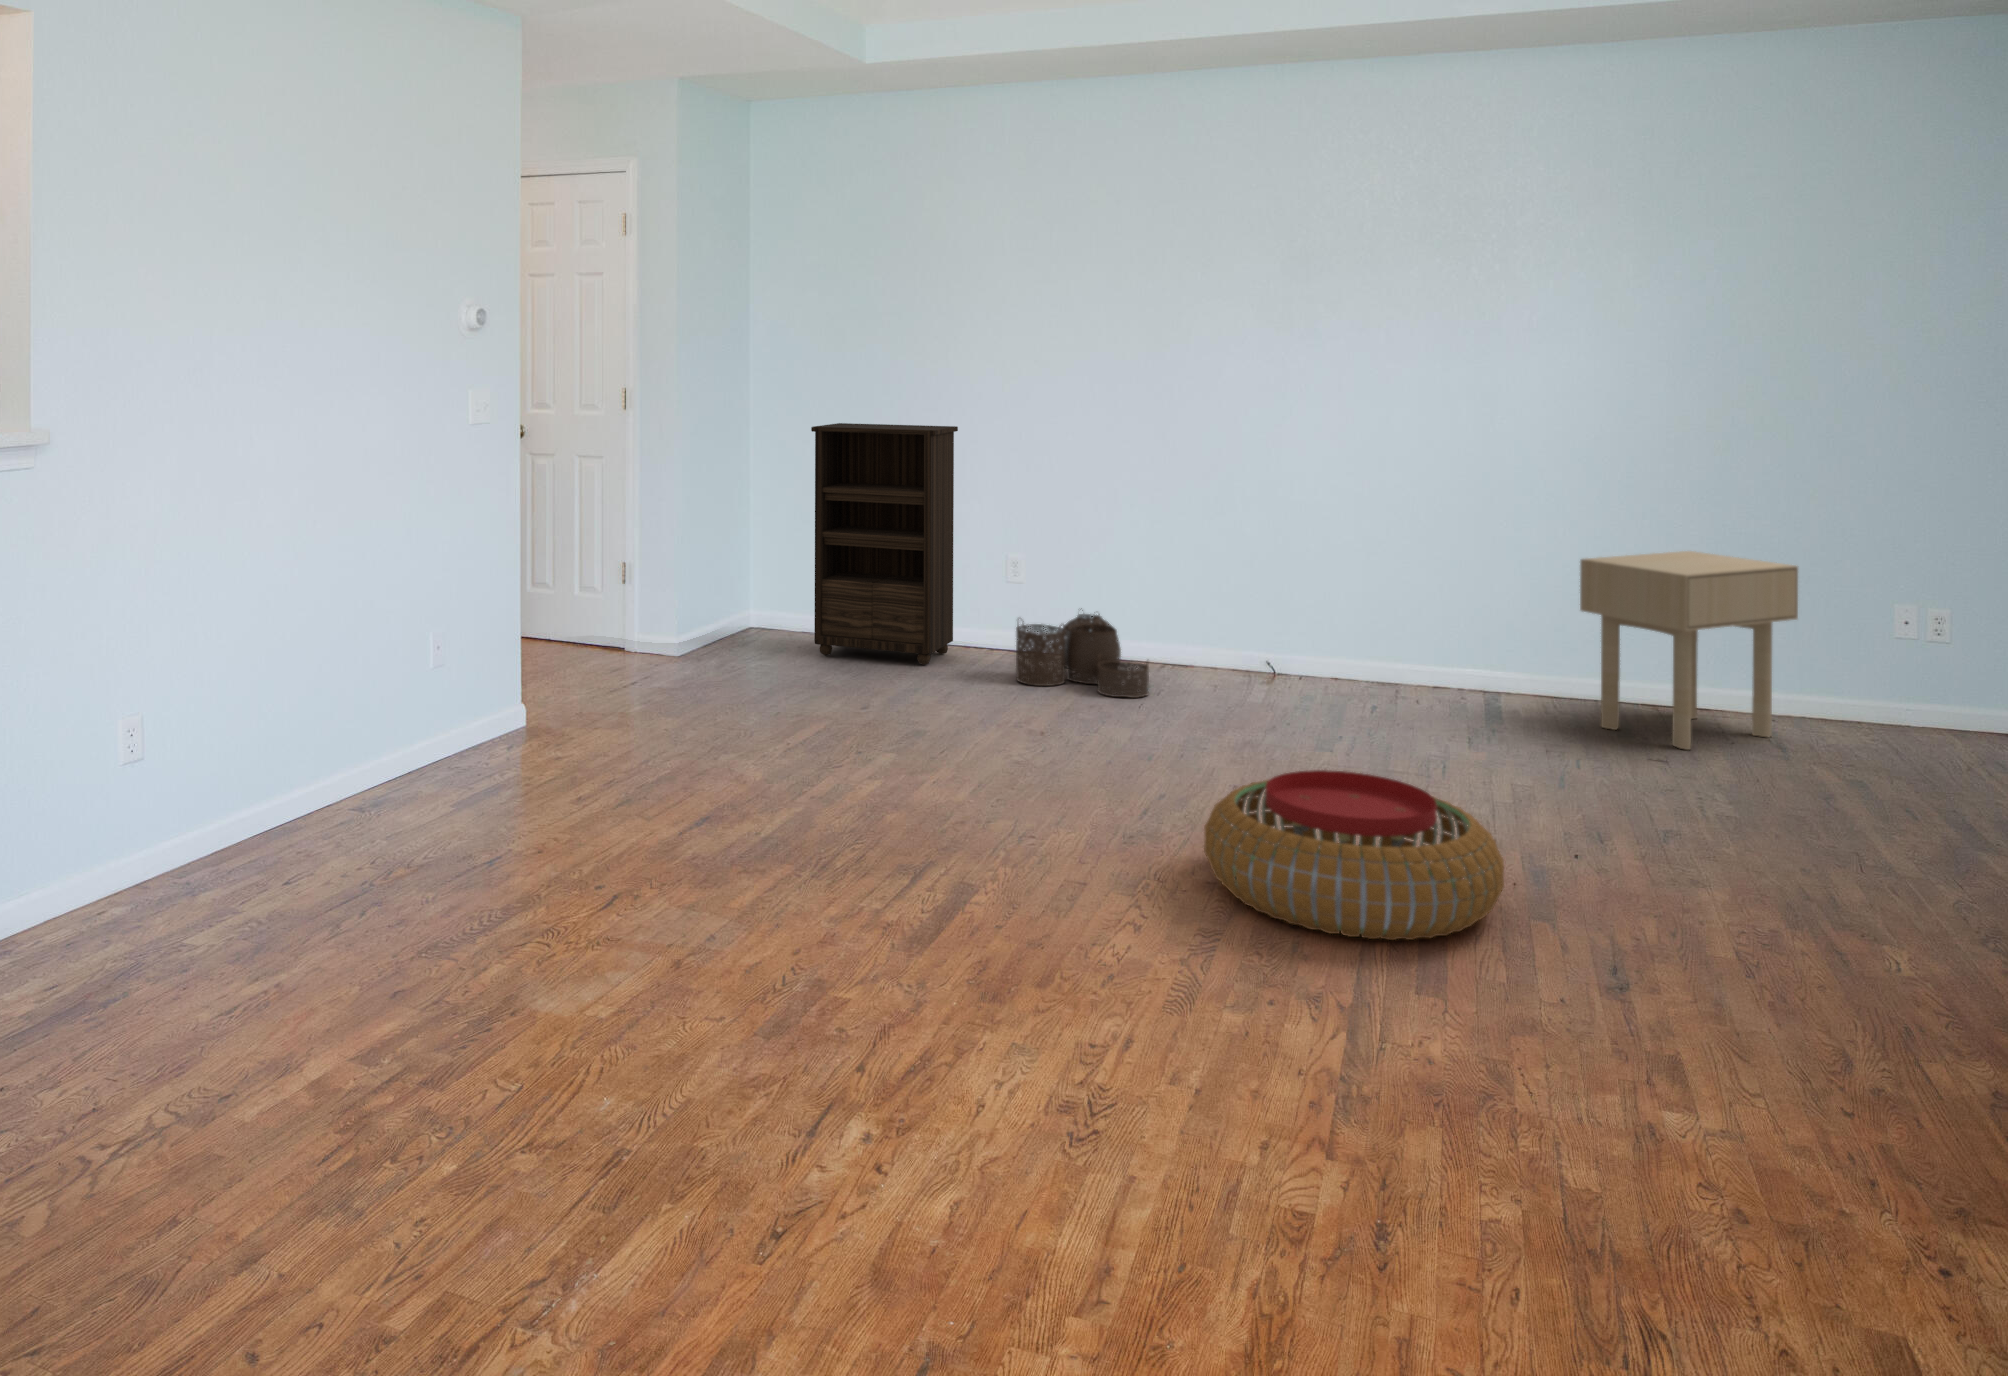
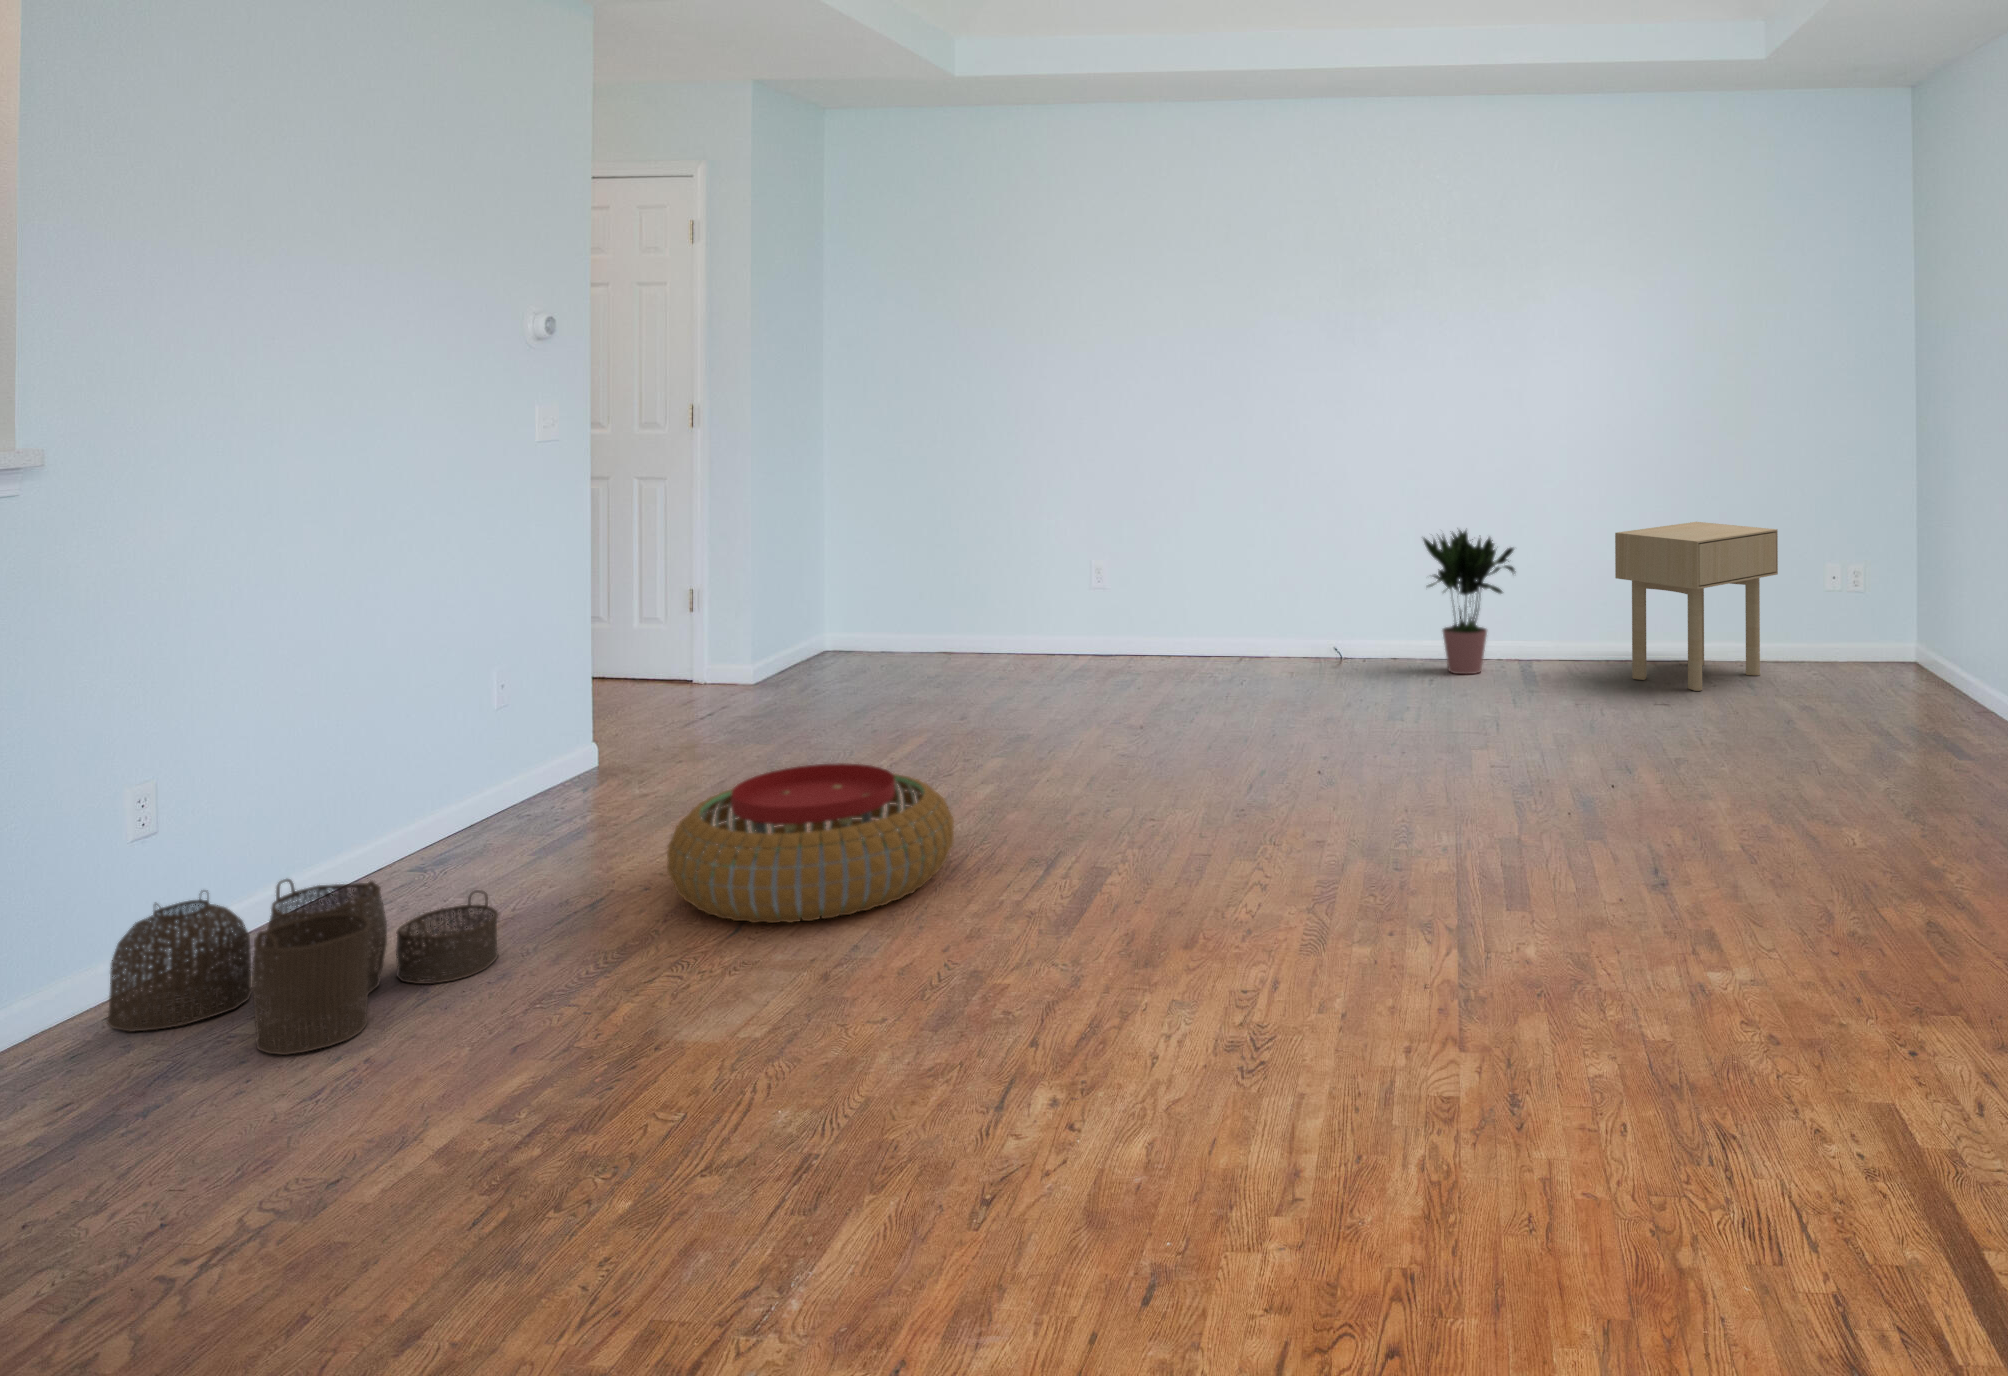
bookshelf: present [811,423,958,665] -> none [903,433,1055,674]
potted plant: none [1344,540,1465,705] -> present [1423,530,1515,674]
woven basket: present [1016,608,1149,698] -> present [106,879,498,1055]
pouf: present [1204,770,1504,940] -> present [667,763,954,923]

